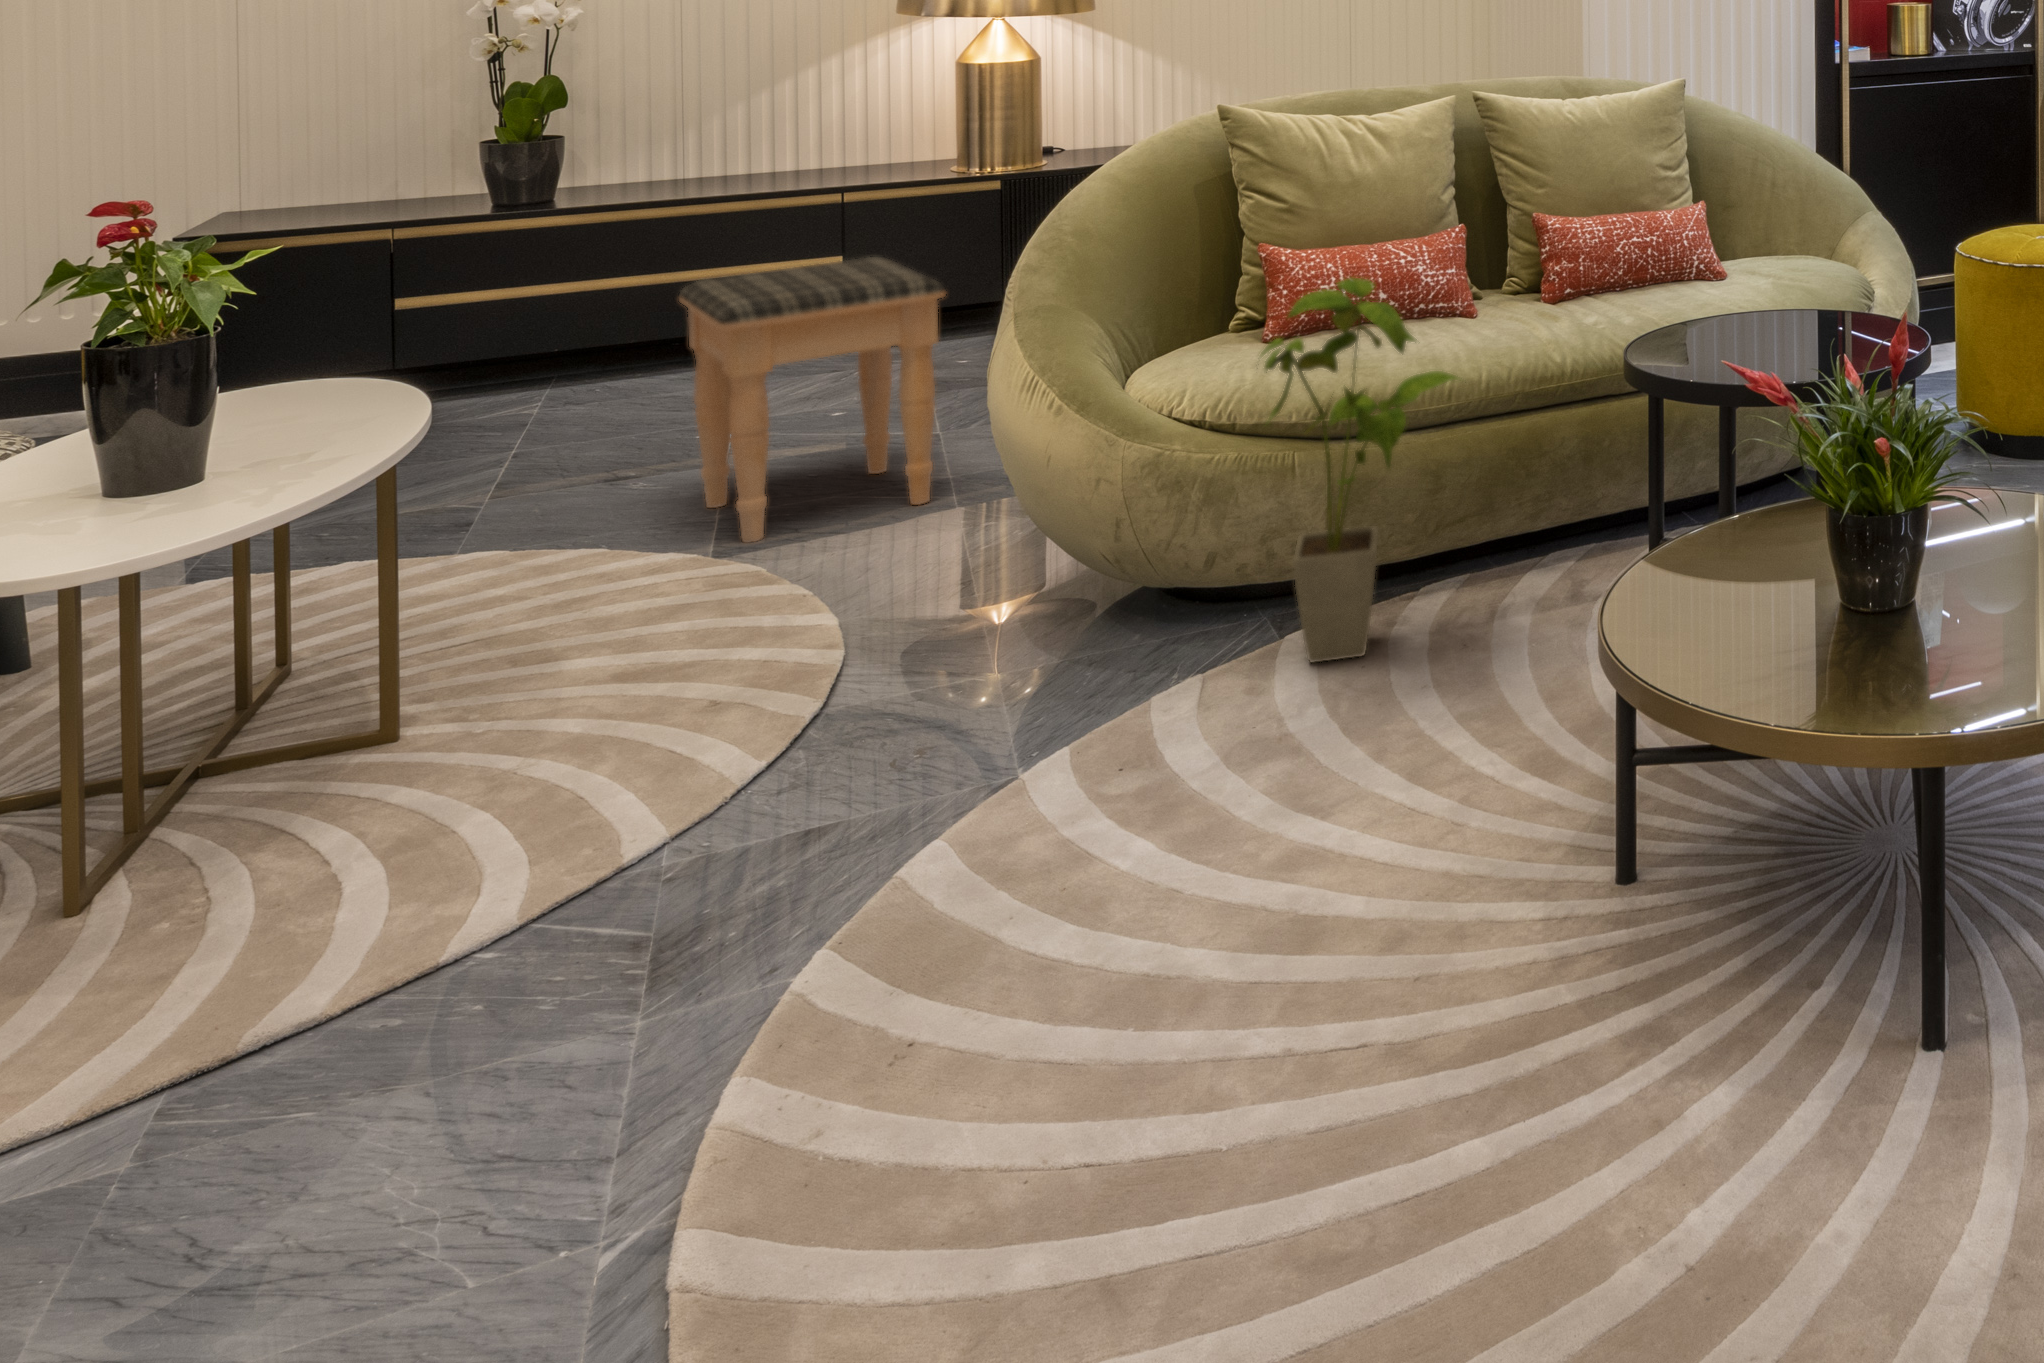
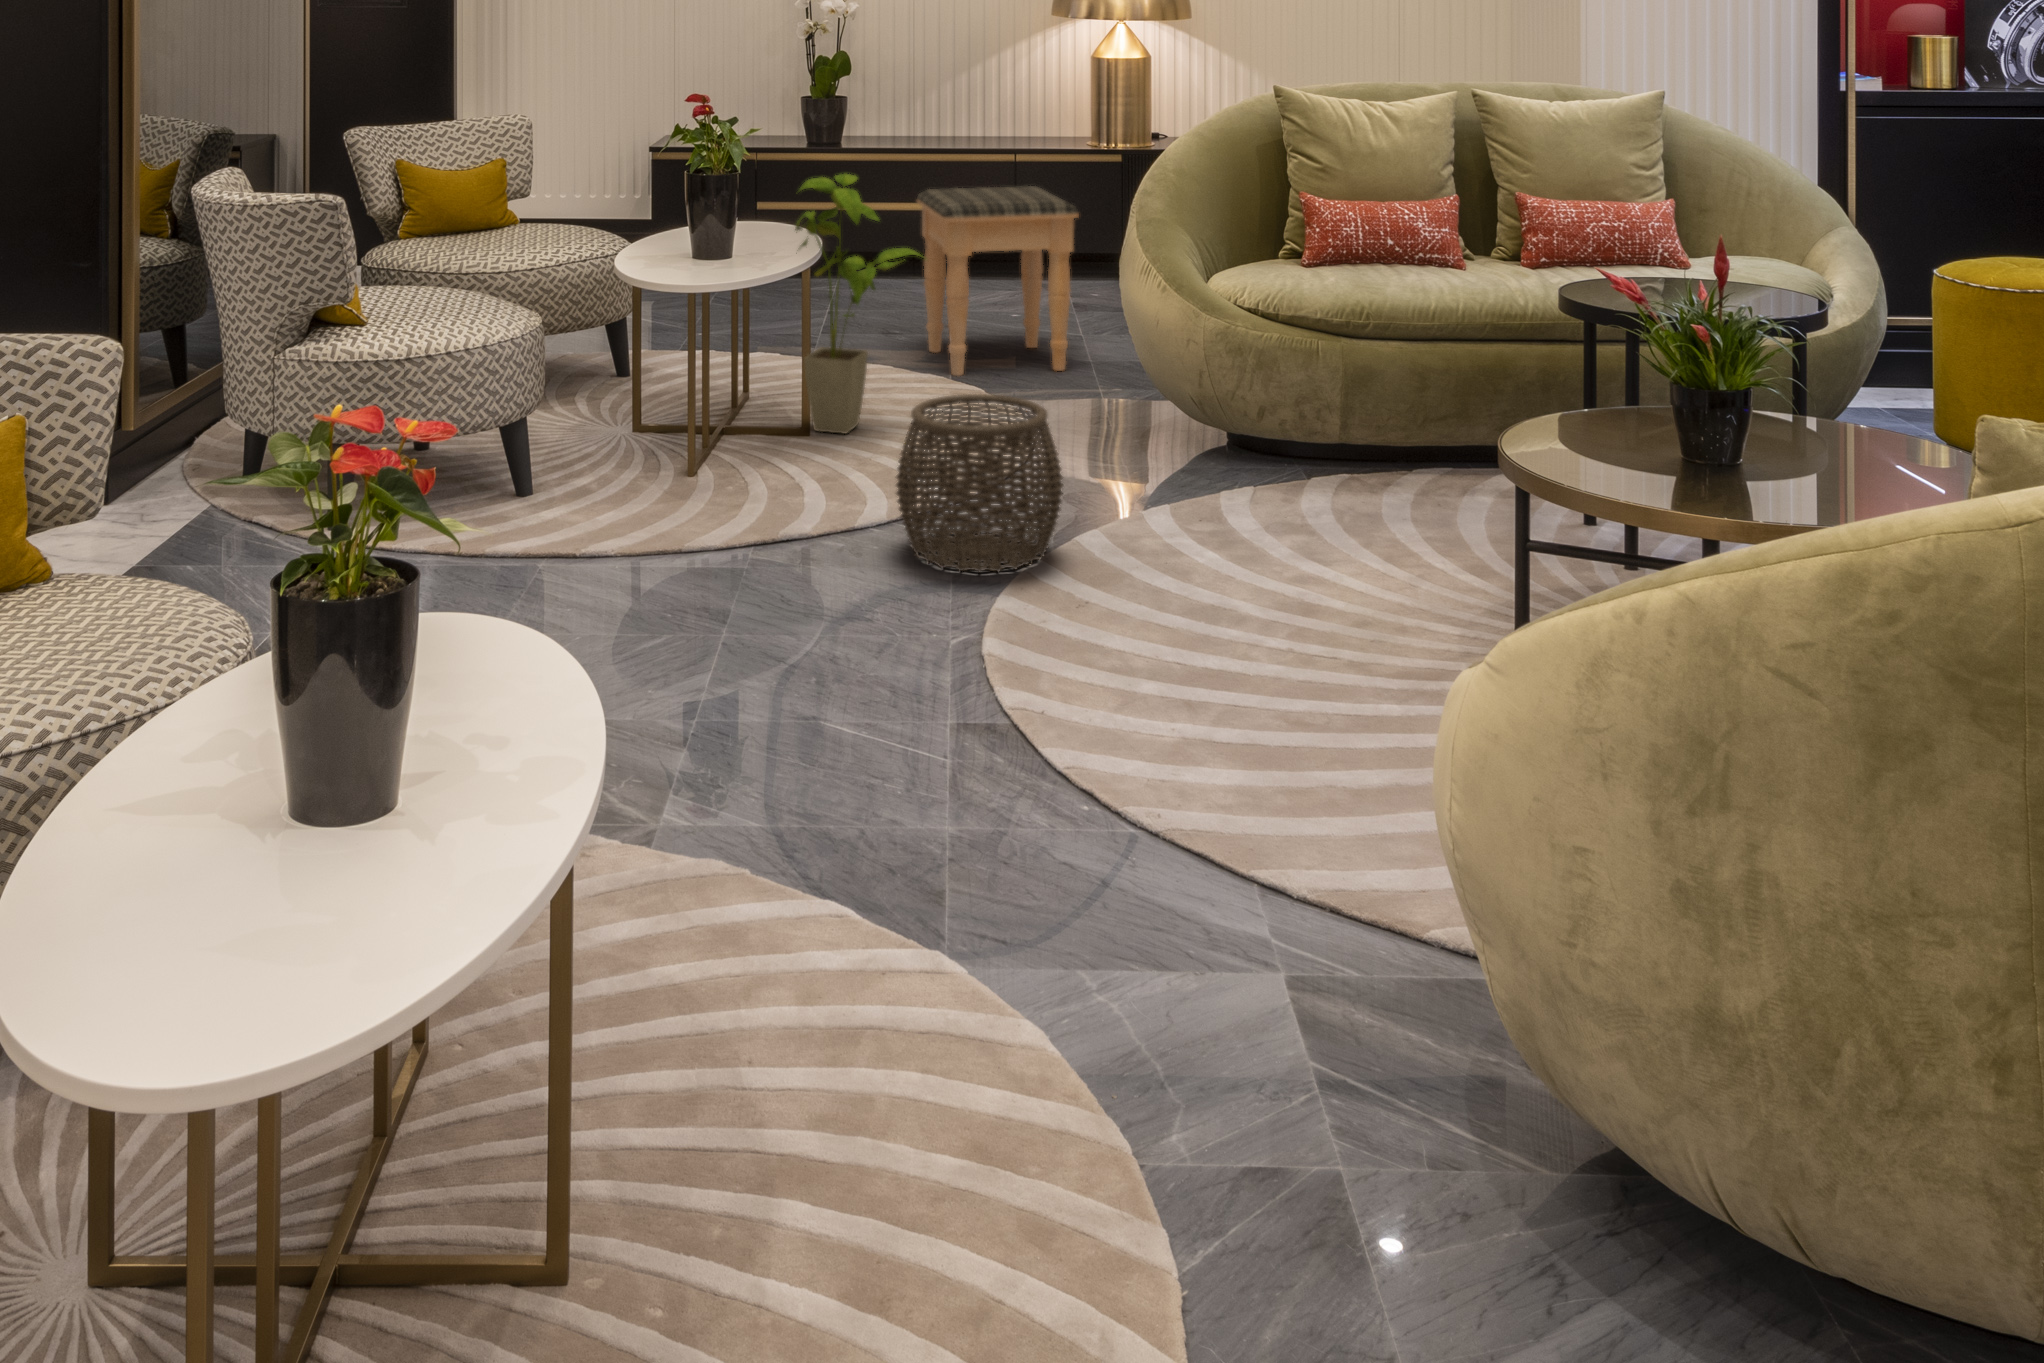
house plant: present [1261,278,1466,662] -> present [795,173,929,433]
woven basket: none [603,625,922,940] -> present [896,394,1063,572]

